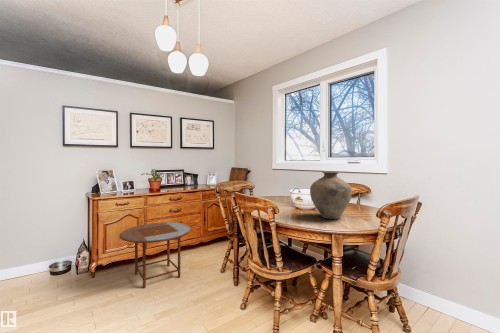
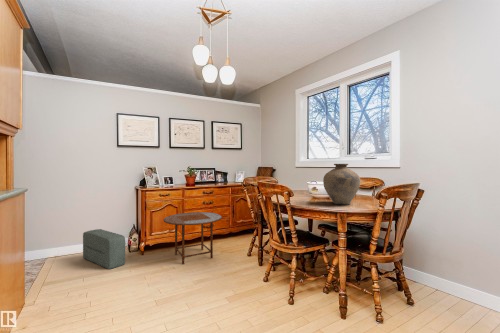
pouf: none [13,248,69,302] -> present [83,229,125,269]

